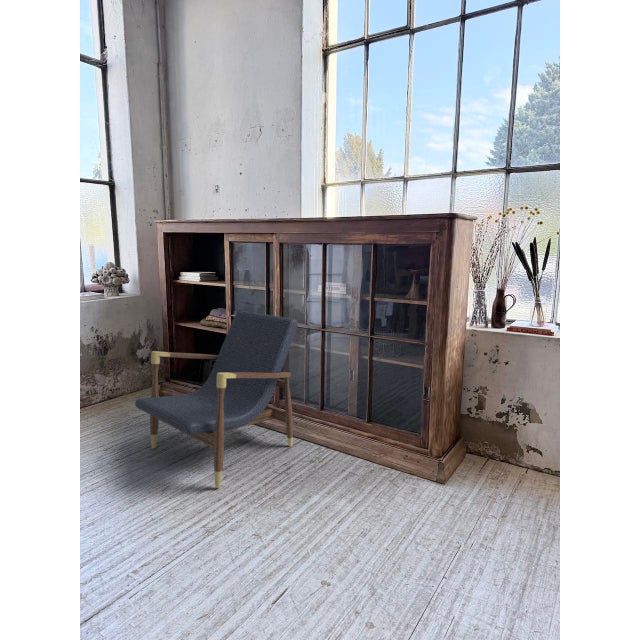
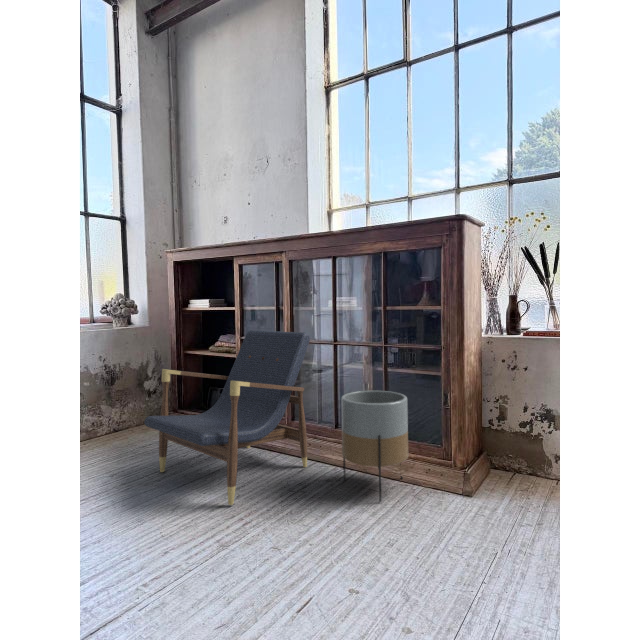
planter: none [326,379,389,488] -> present [341,391,408,502]

